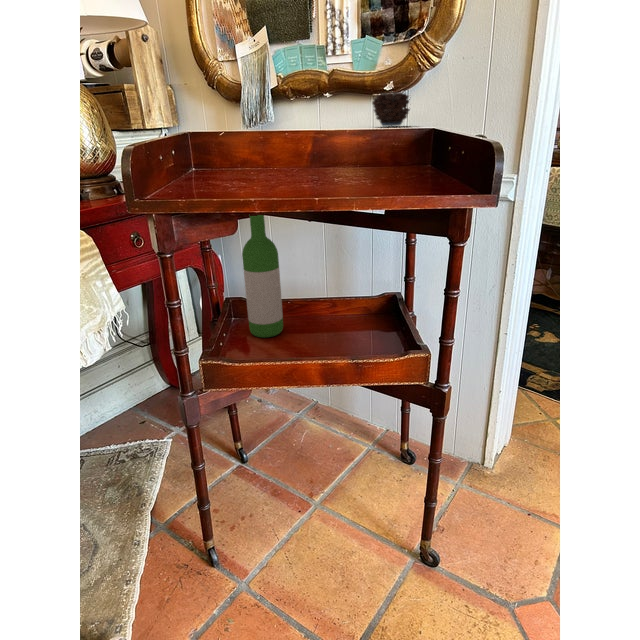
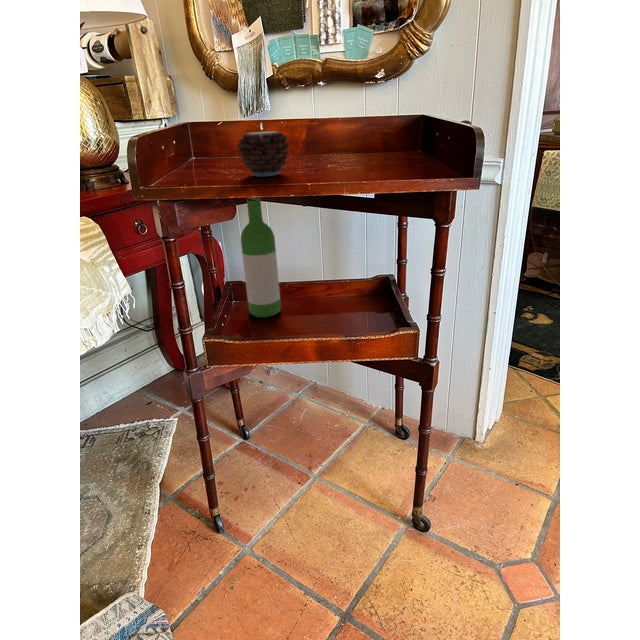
candle: present [372,92,410,126] -> present [237,125,290,176]

